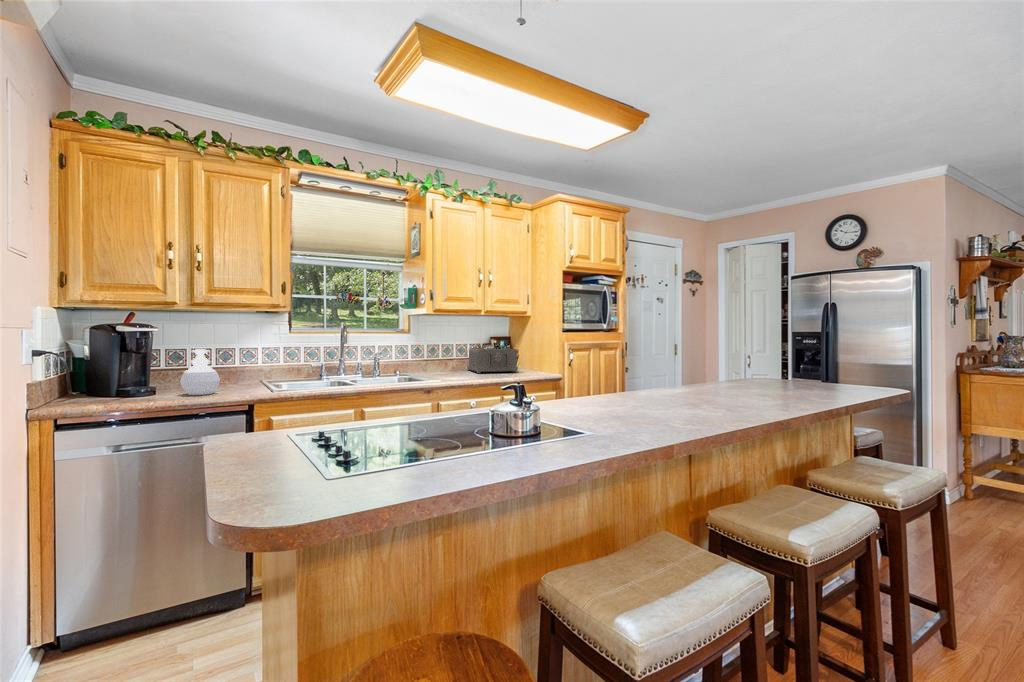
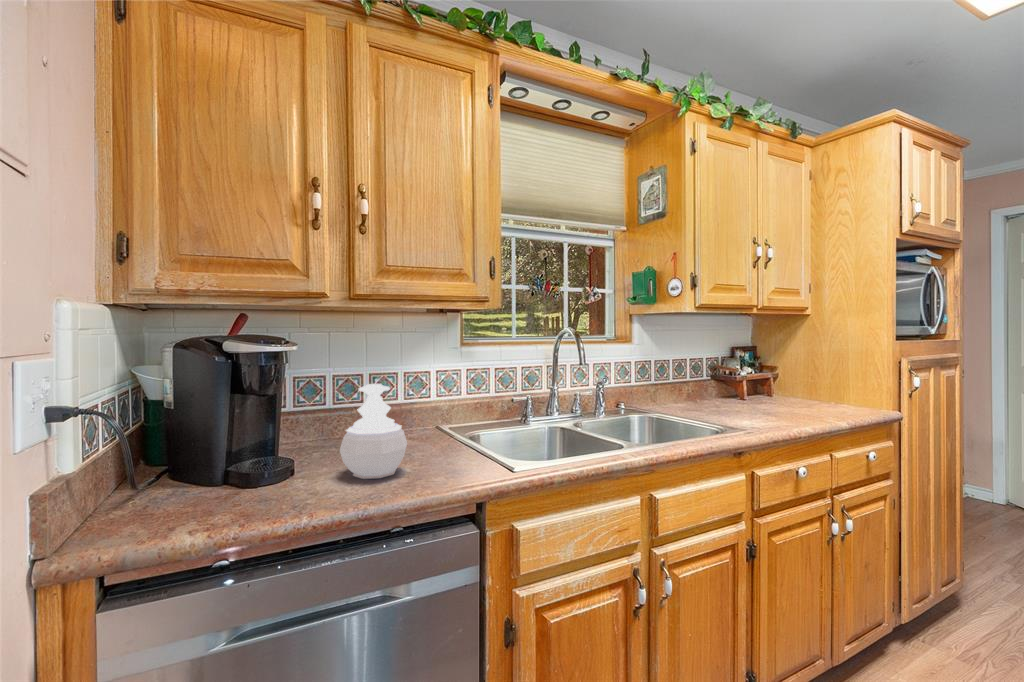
toaster: present [467,348,518,373] -> none [700,363,799,406]

